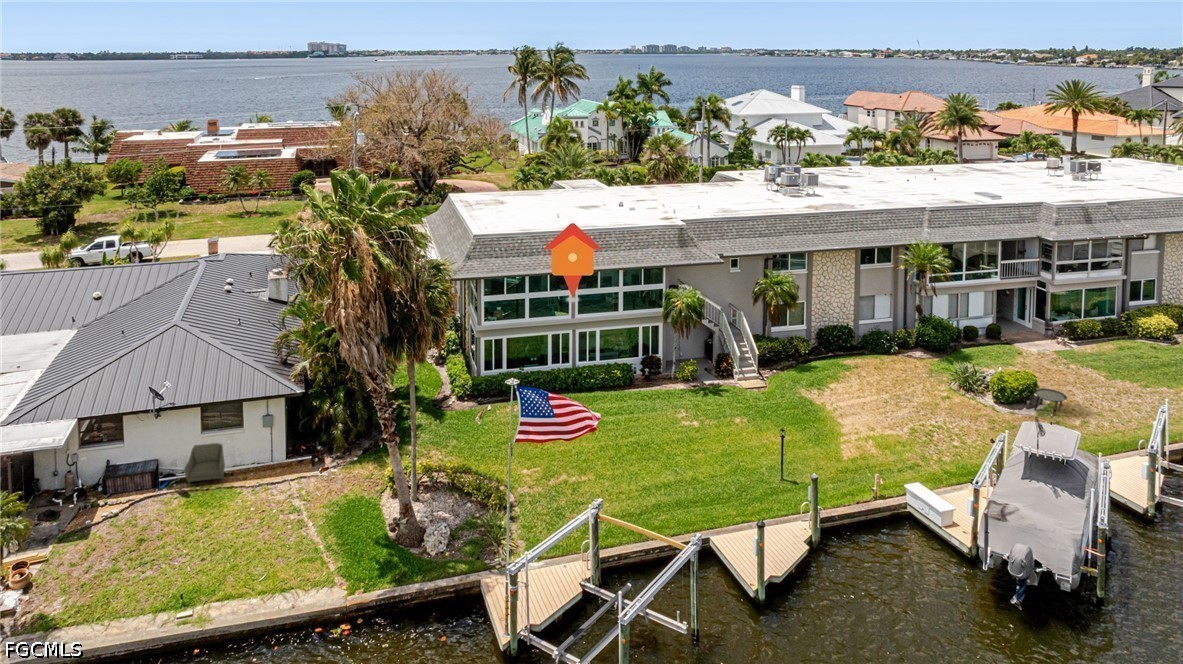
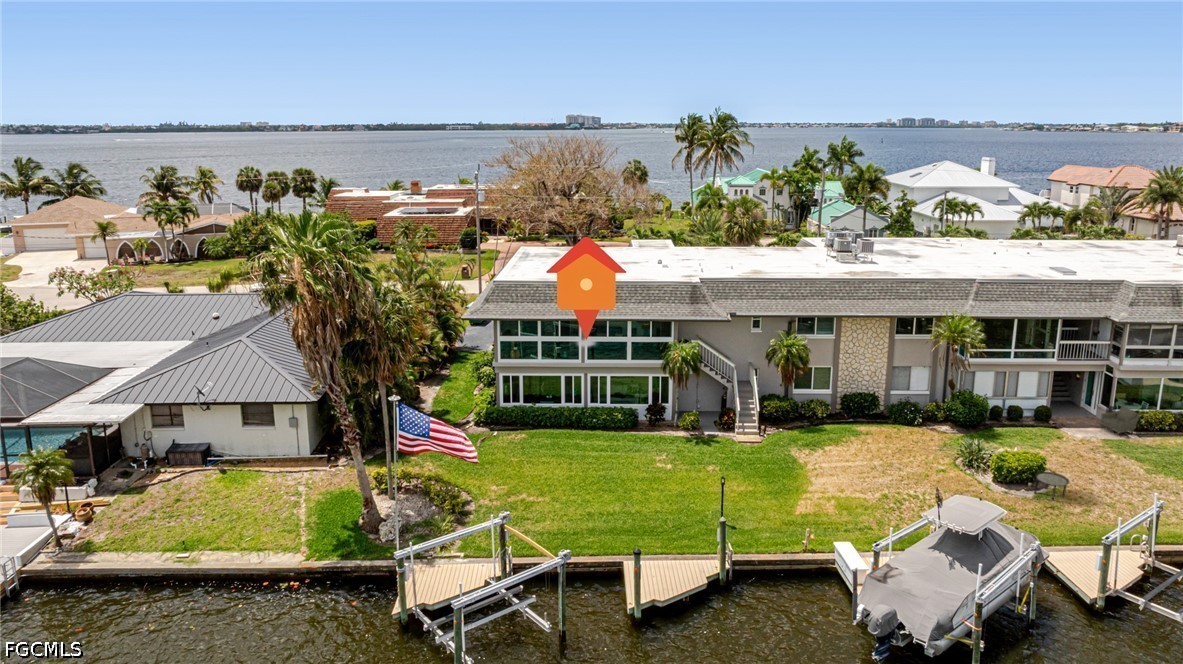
chair: present [184,443,225,485] -> present [1100,406,1140,435]

